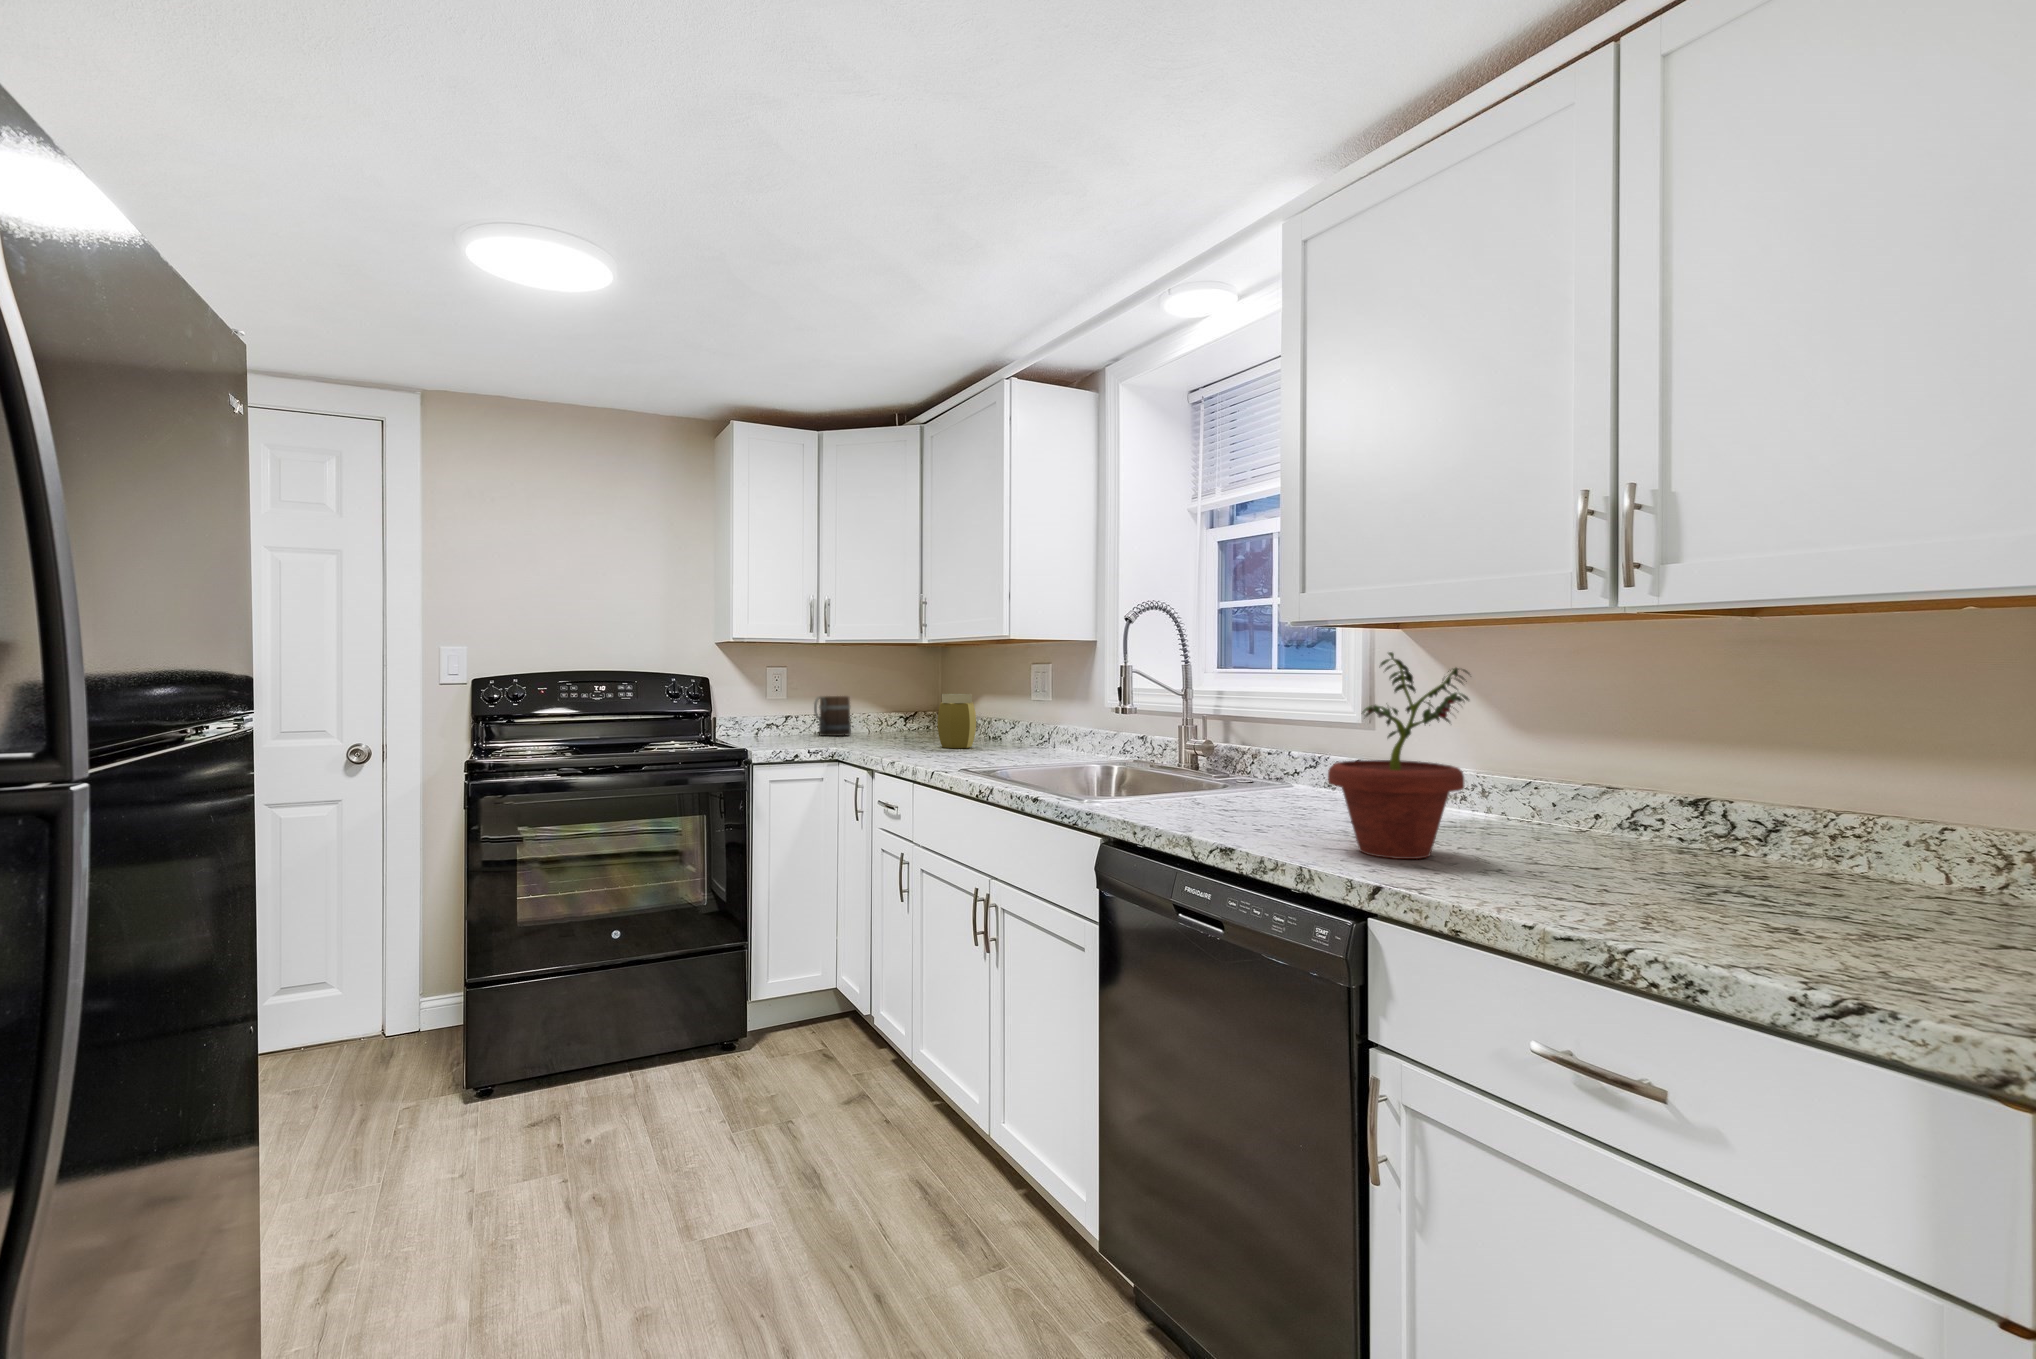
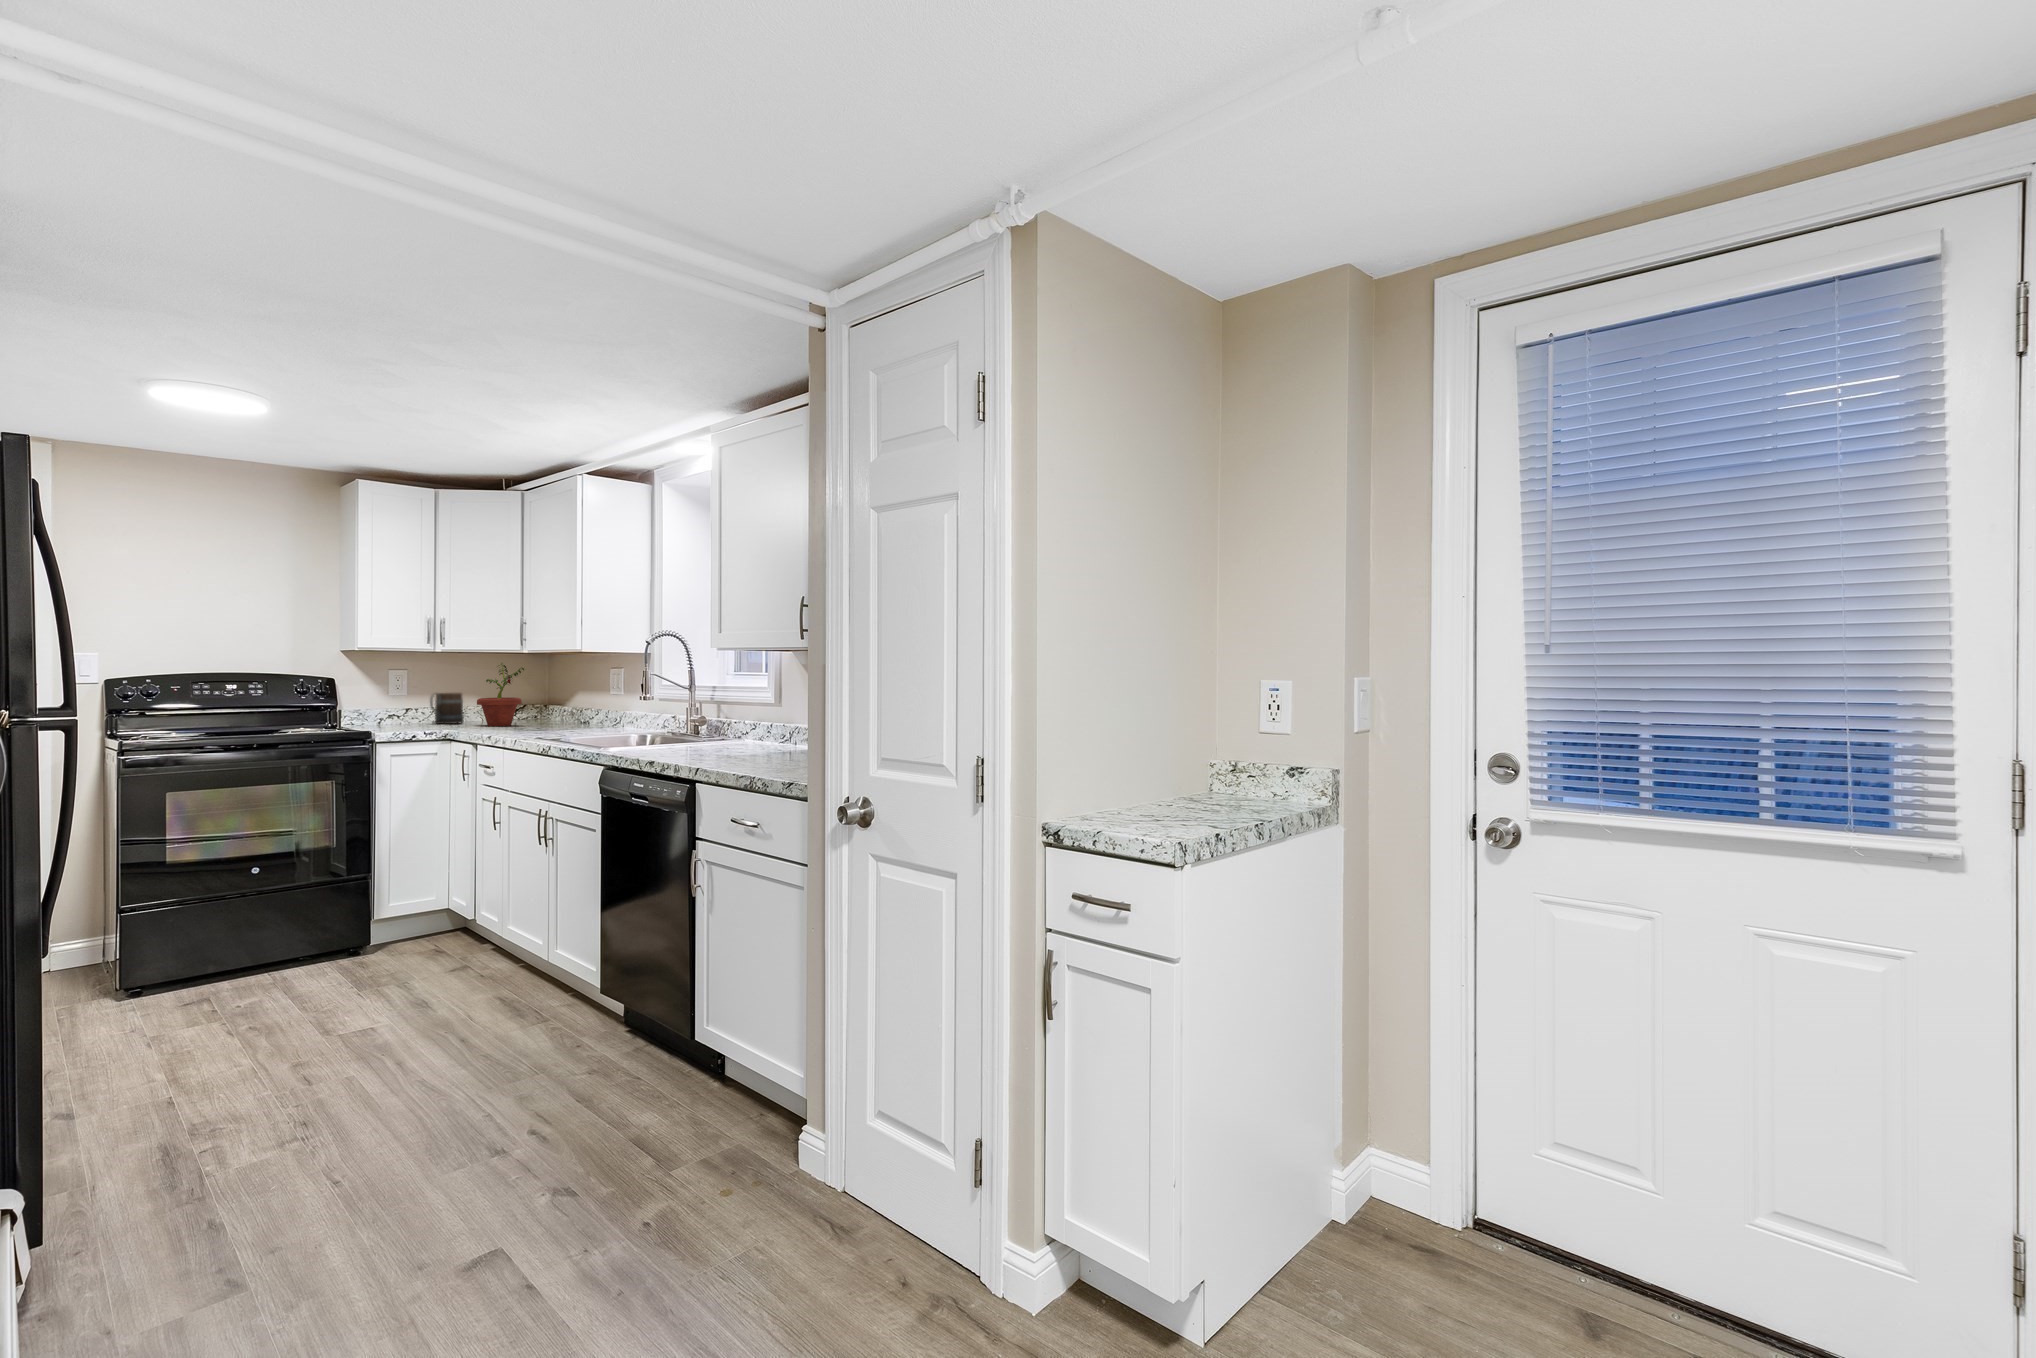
potted plant: present [1328,652,1469,859] -> present [477,663,524,726]
jar: present [938,694,976,748] -> none [533,689,565,730]

